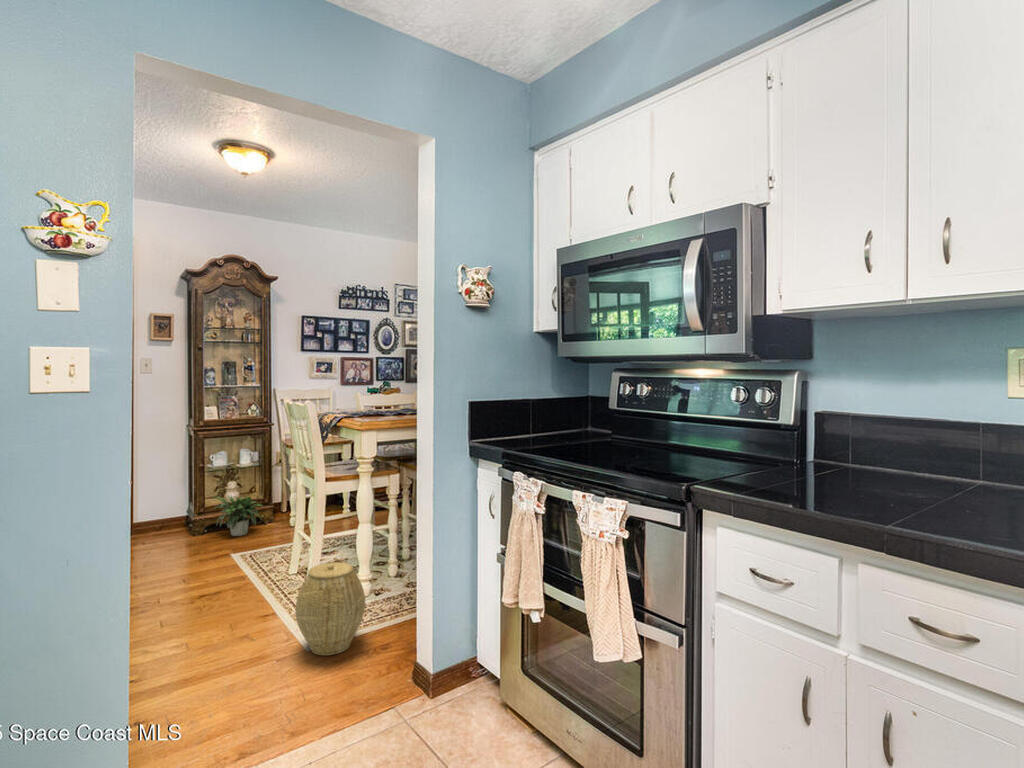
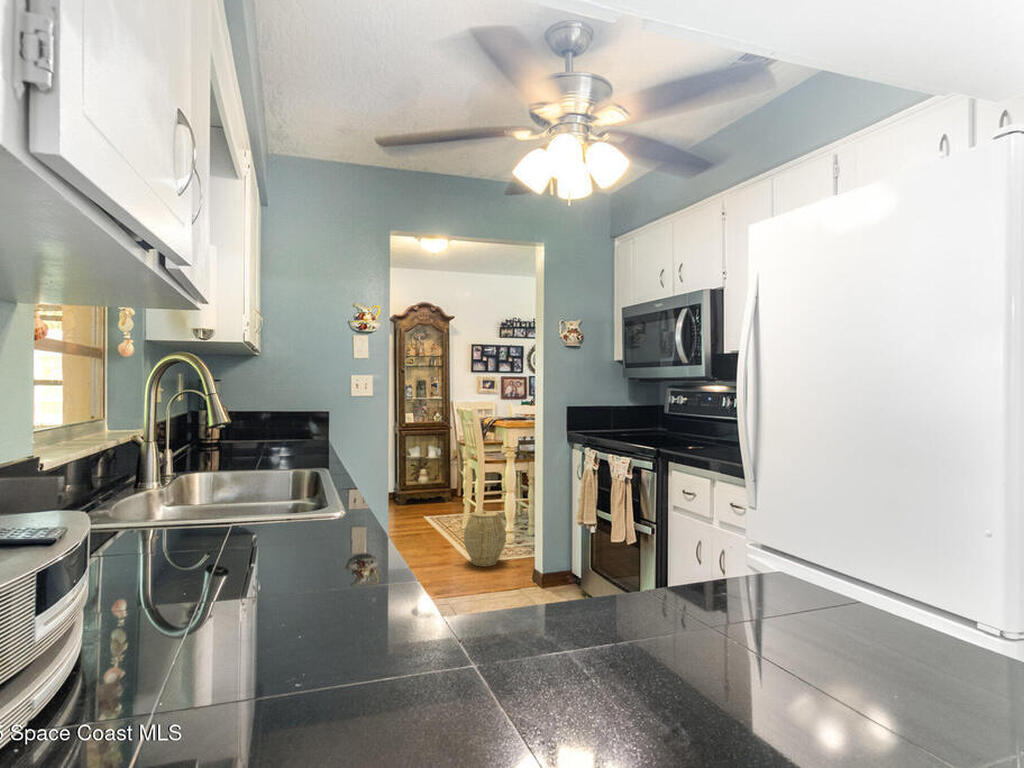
potted plant: present [215,496,262,536] -> none [405,477,444,507]

